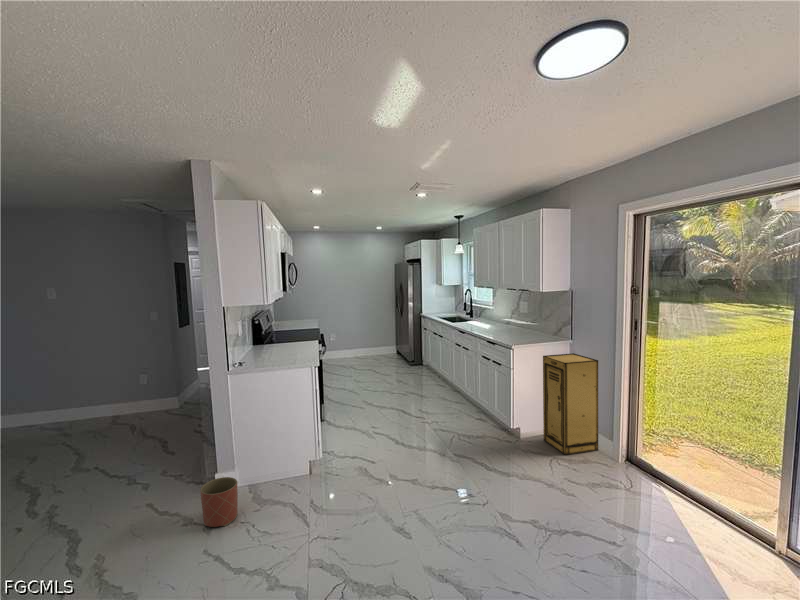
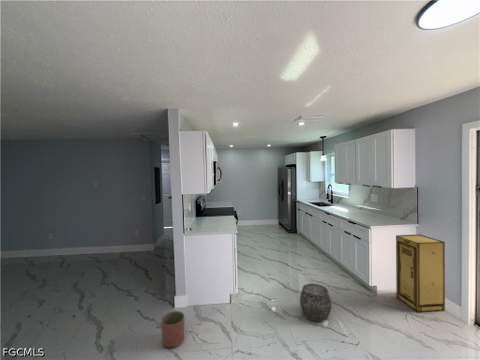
woven basket: none [410,428,453,478] -> present [300,284,332,322]

